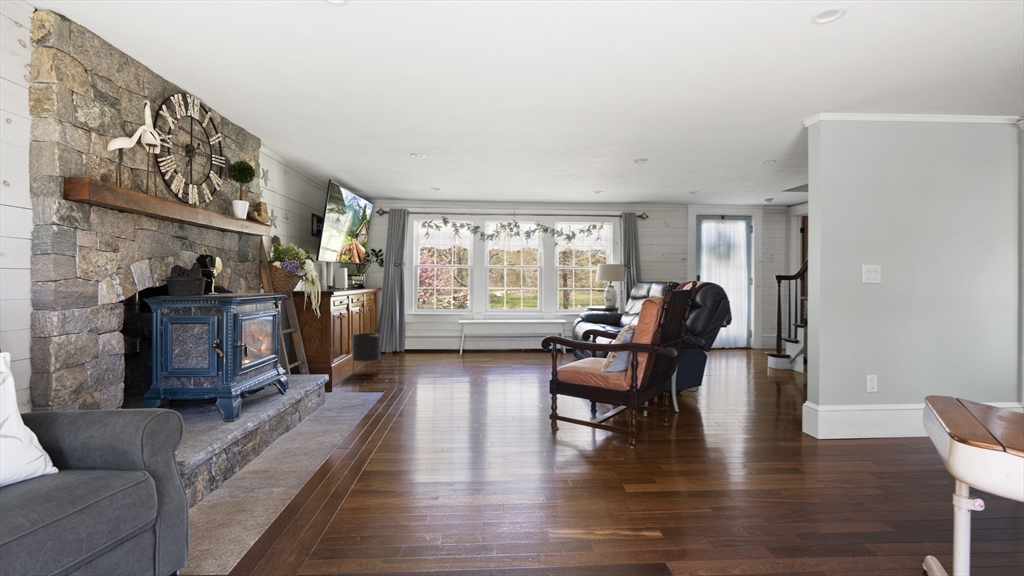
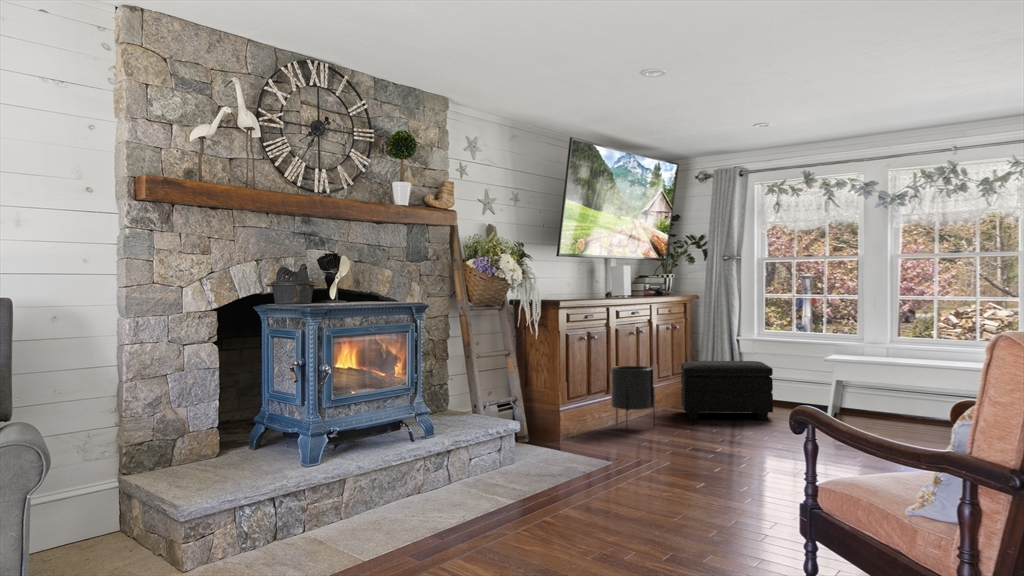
footstool: none [380,327,440,364] -> present [681,360,773,420]

